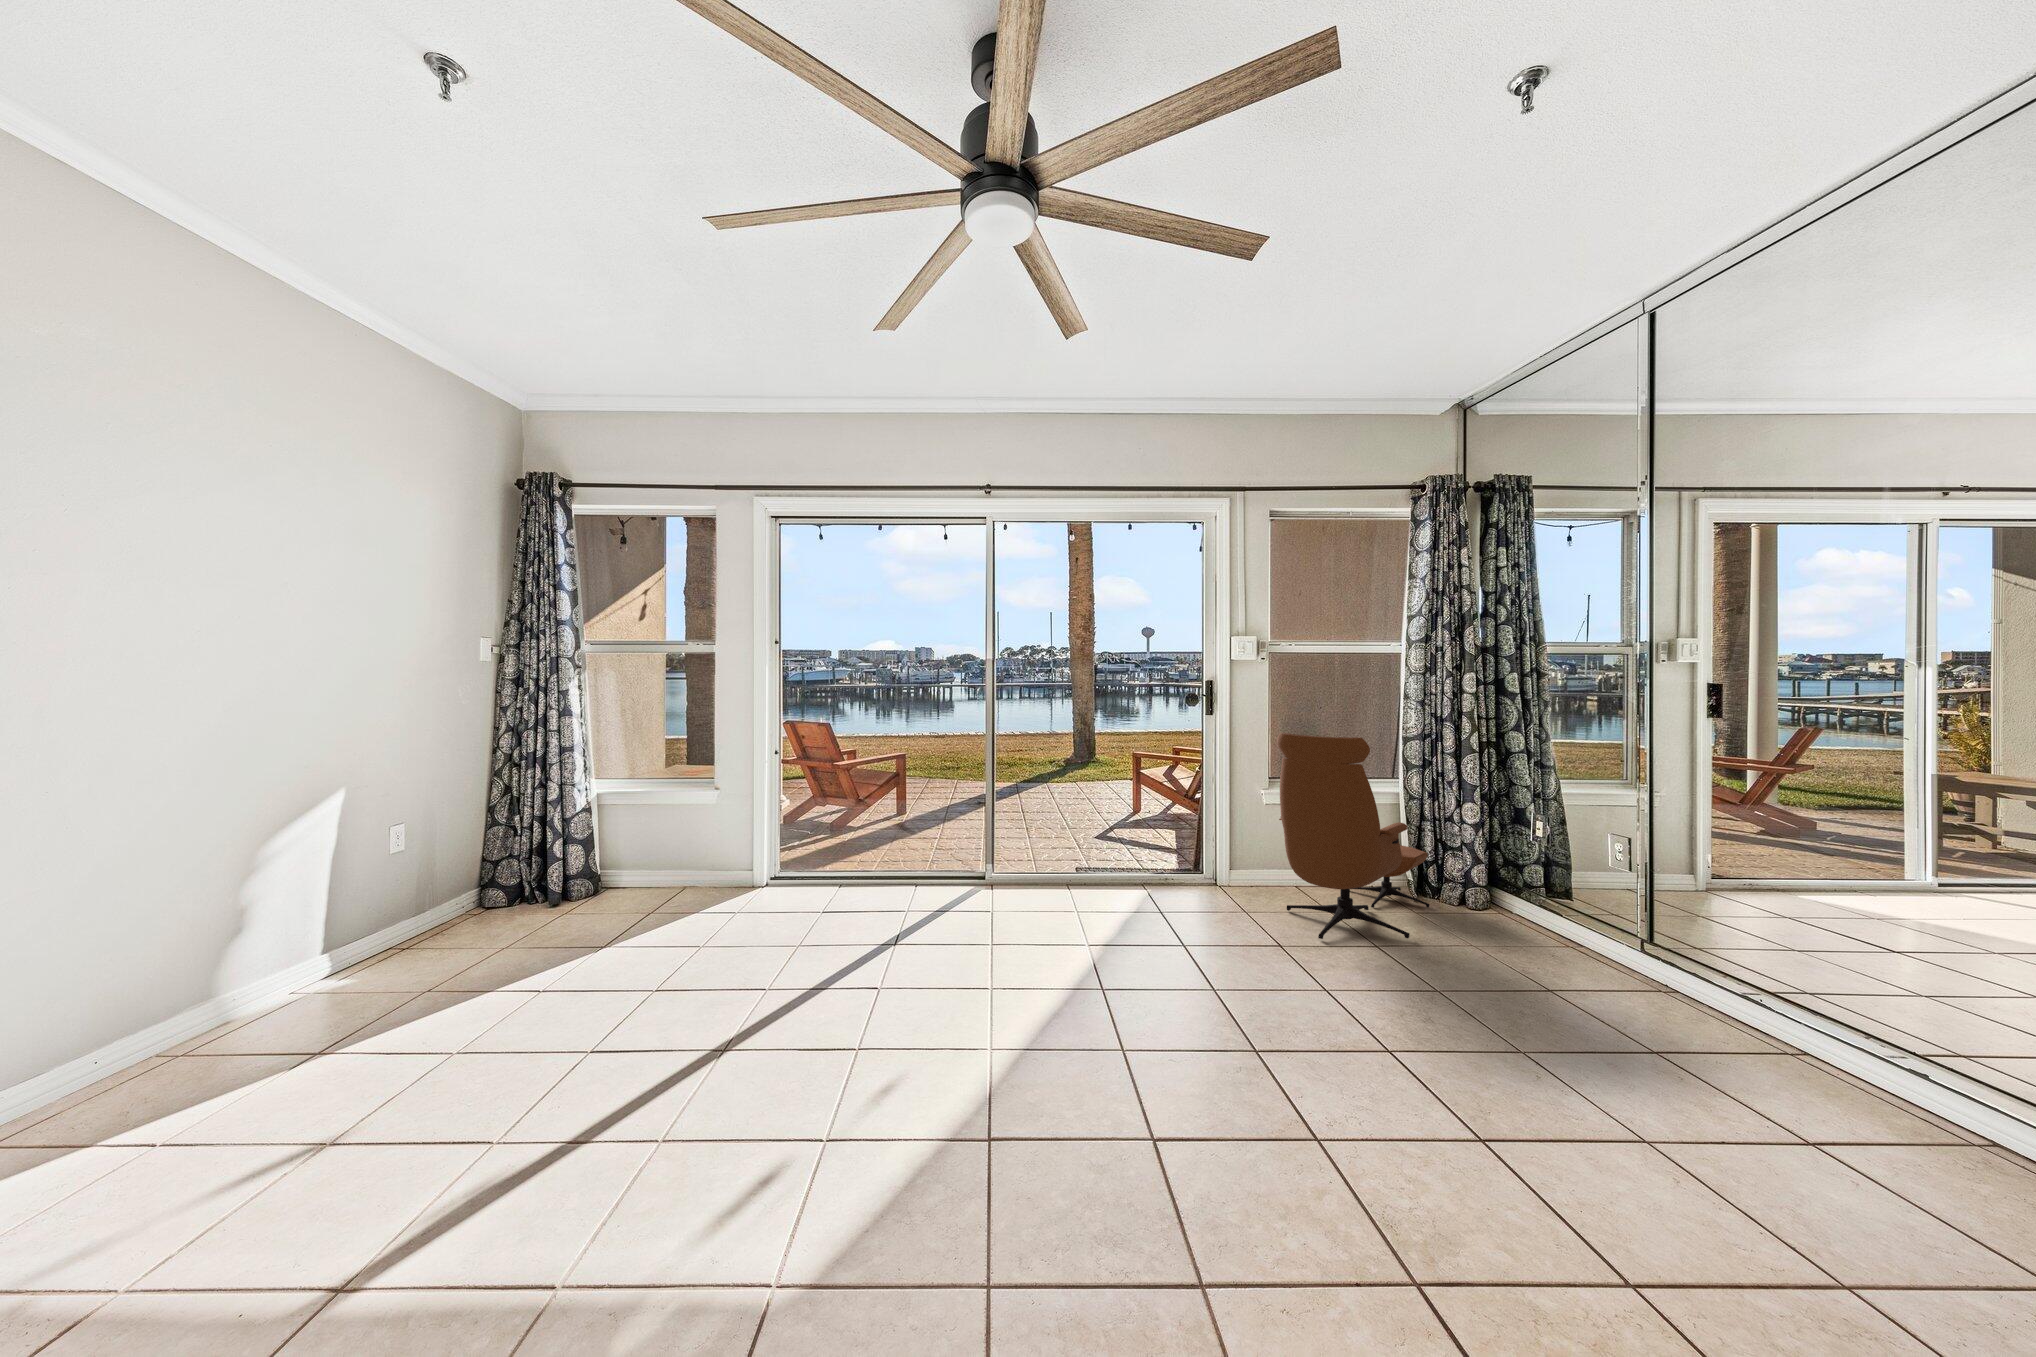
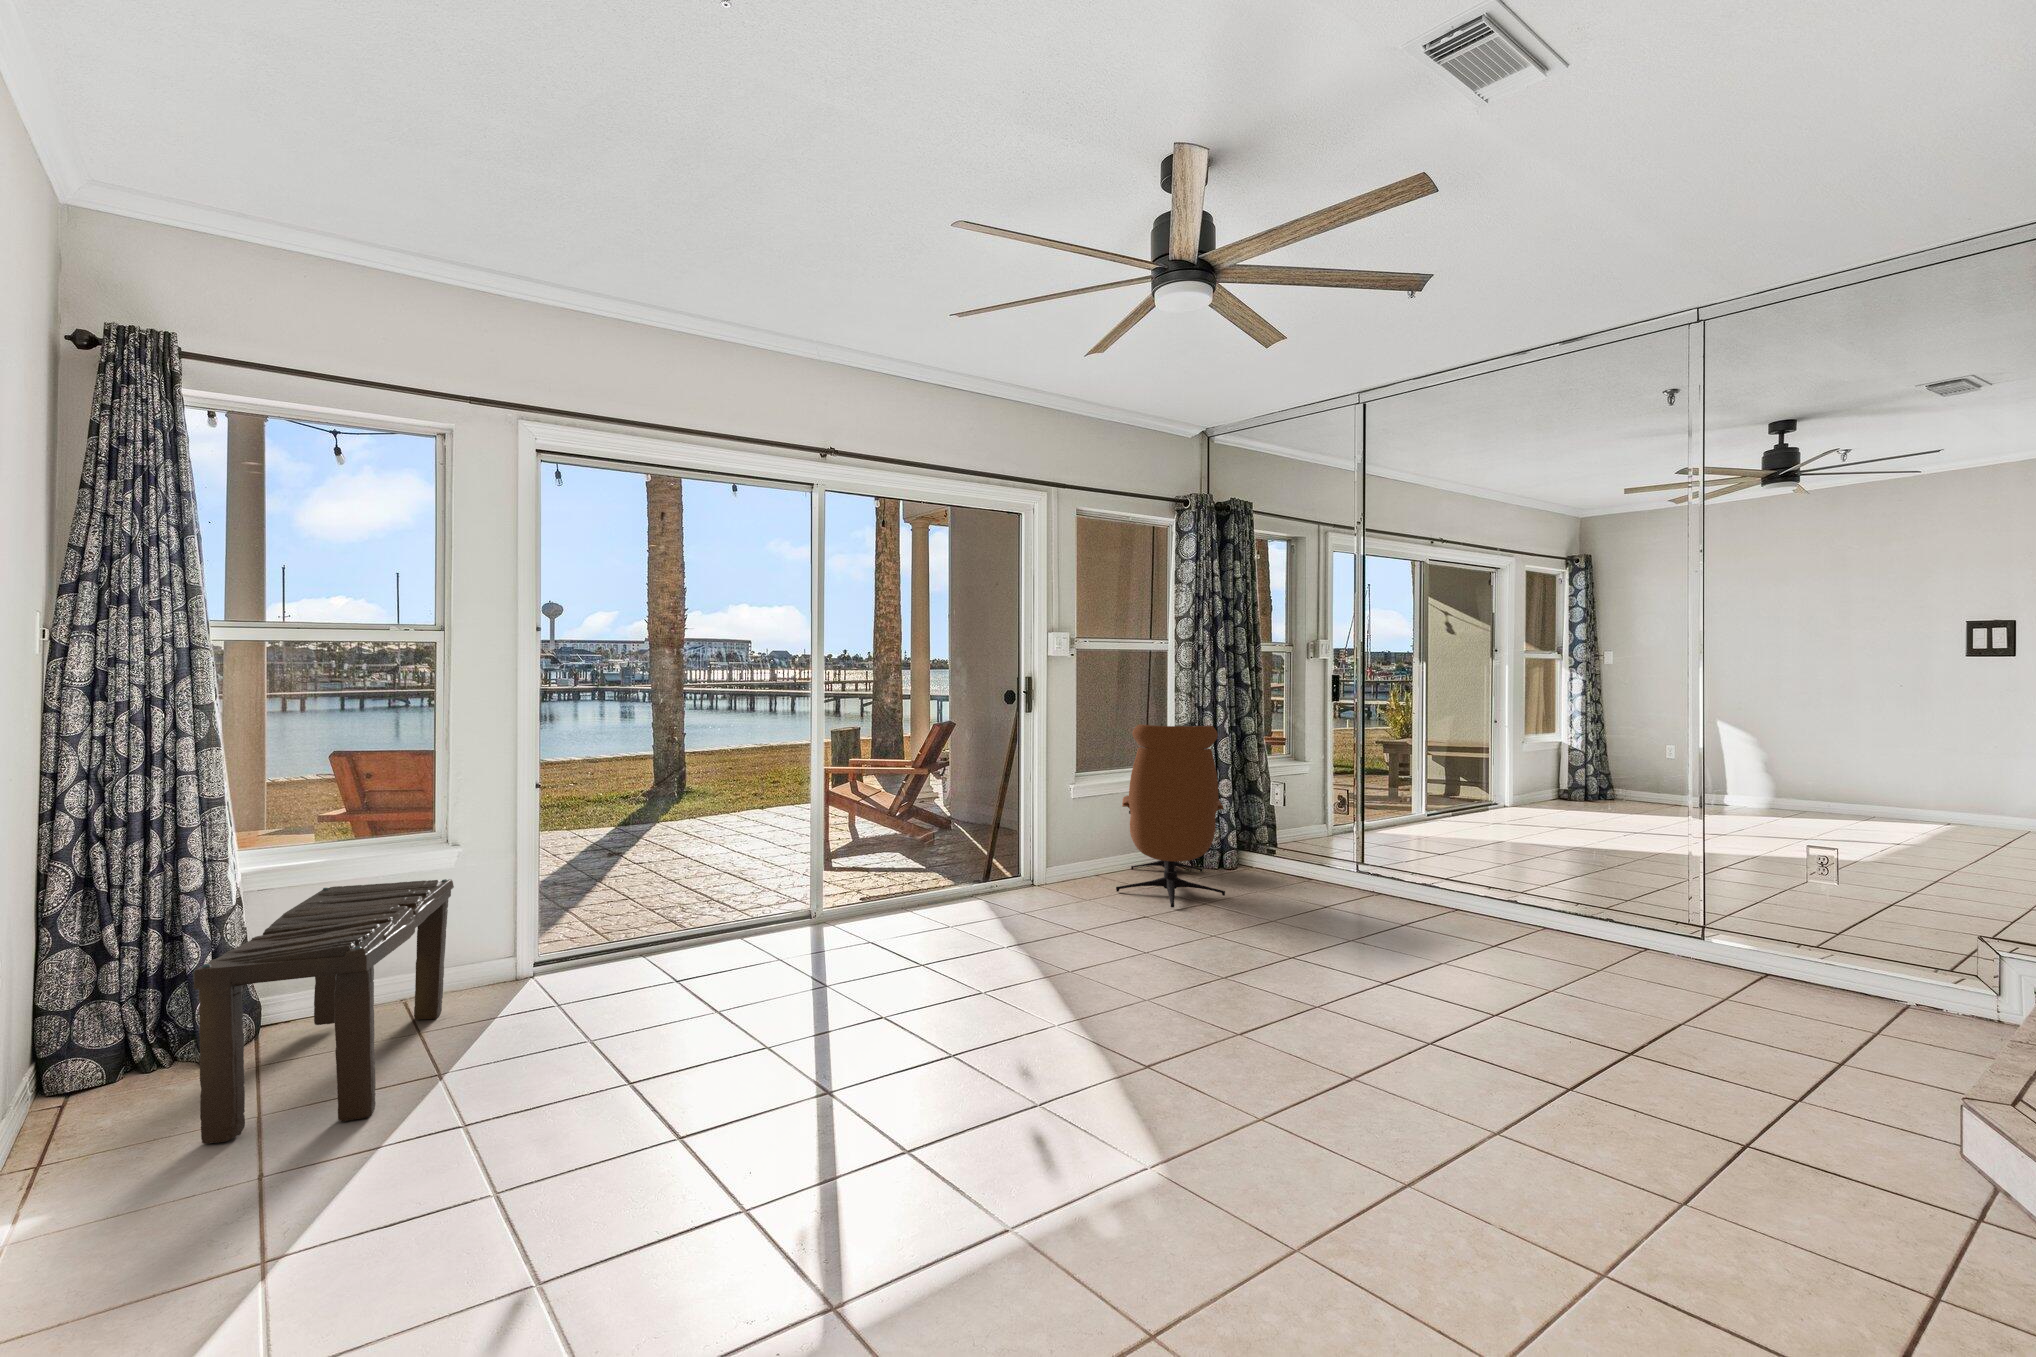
bench: none [476,809,687,957] -> present [194,879,454,1144]

